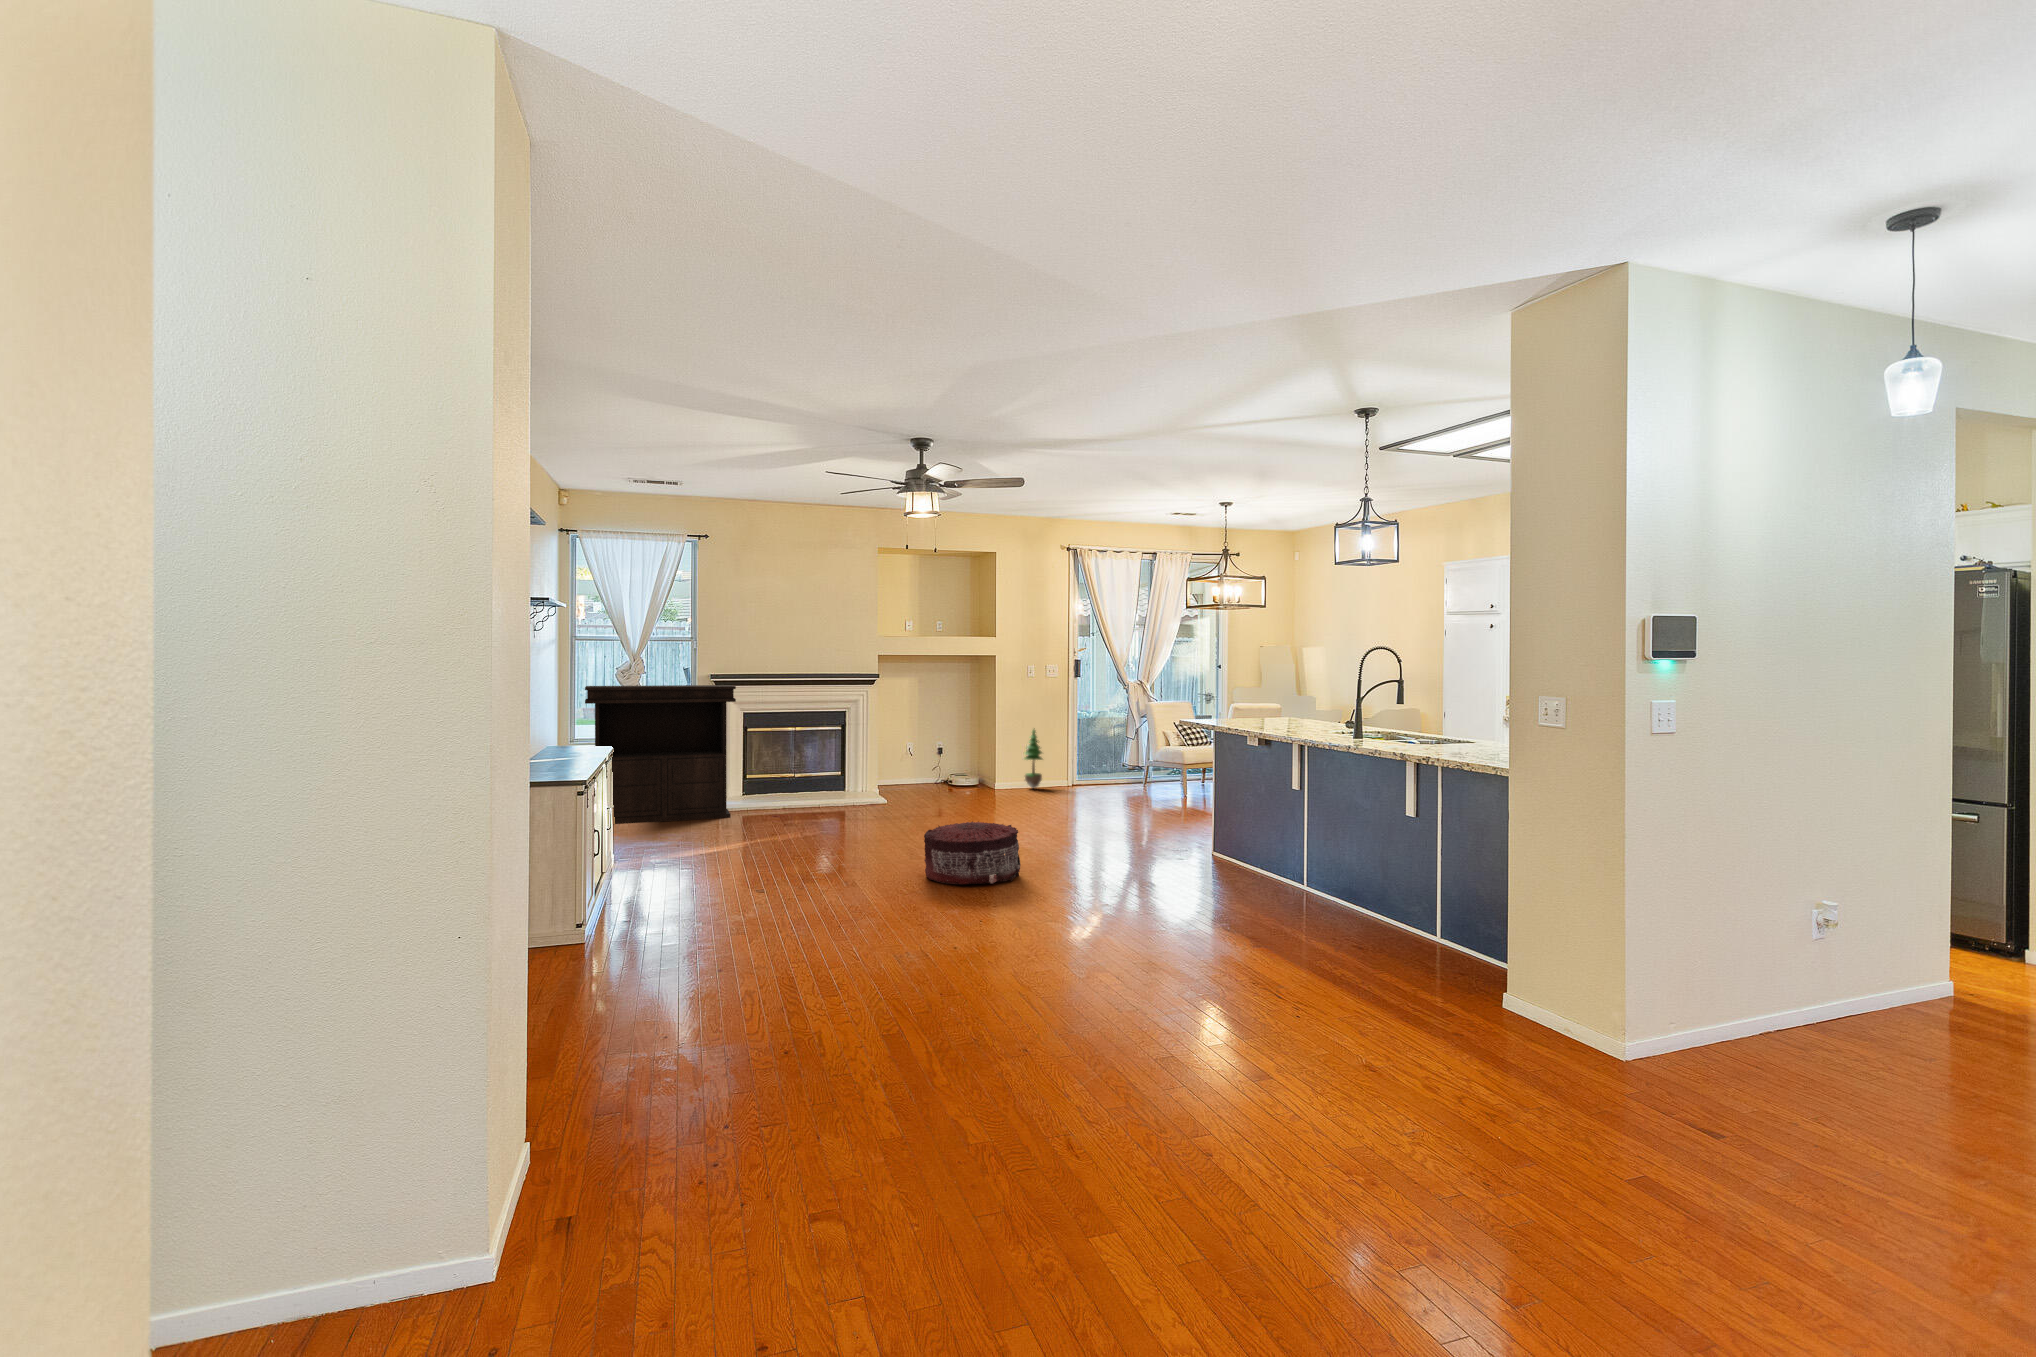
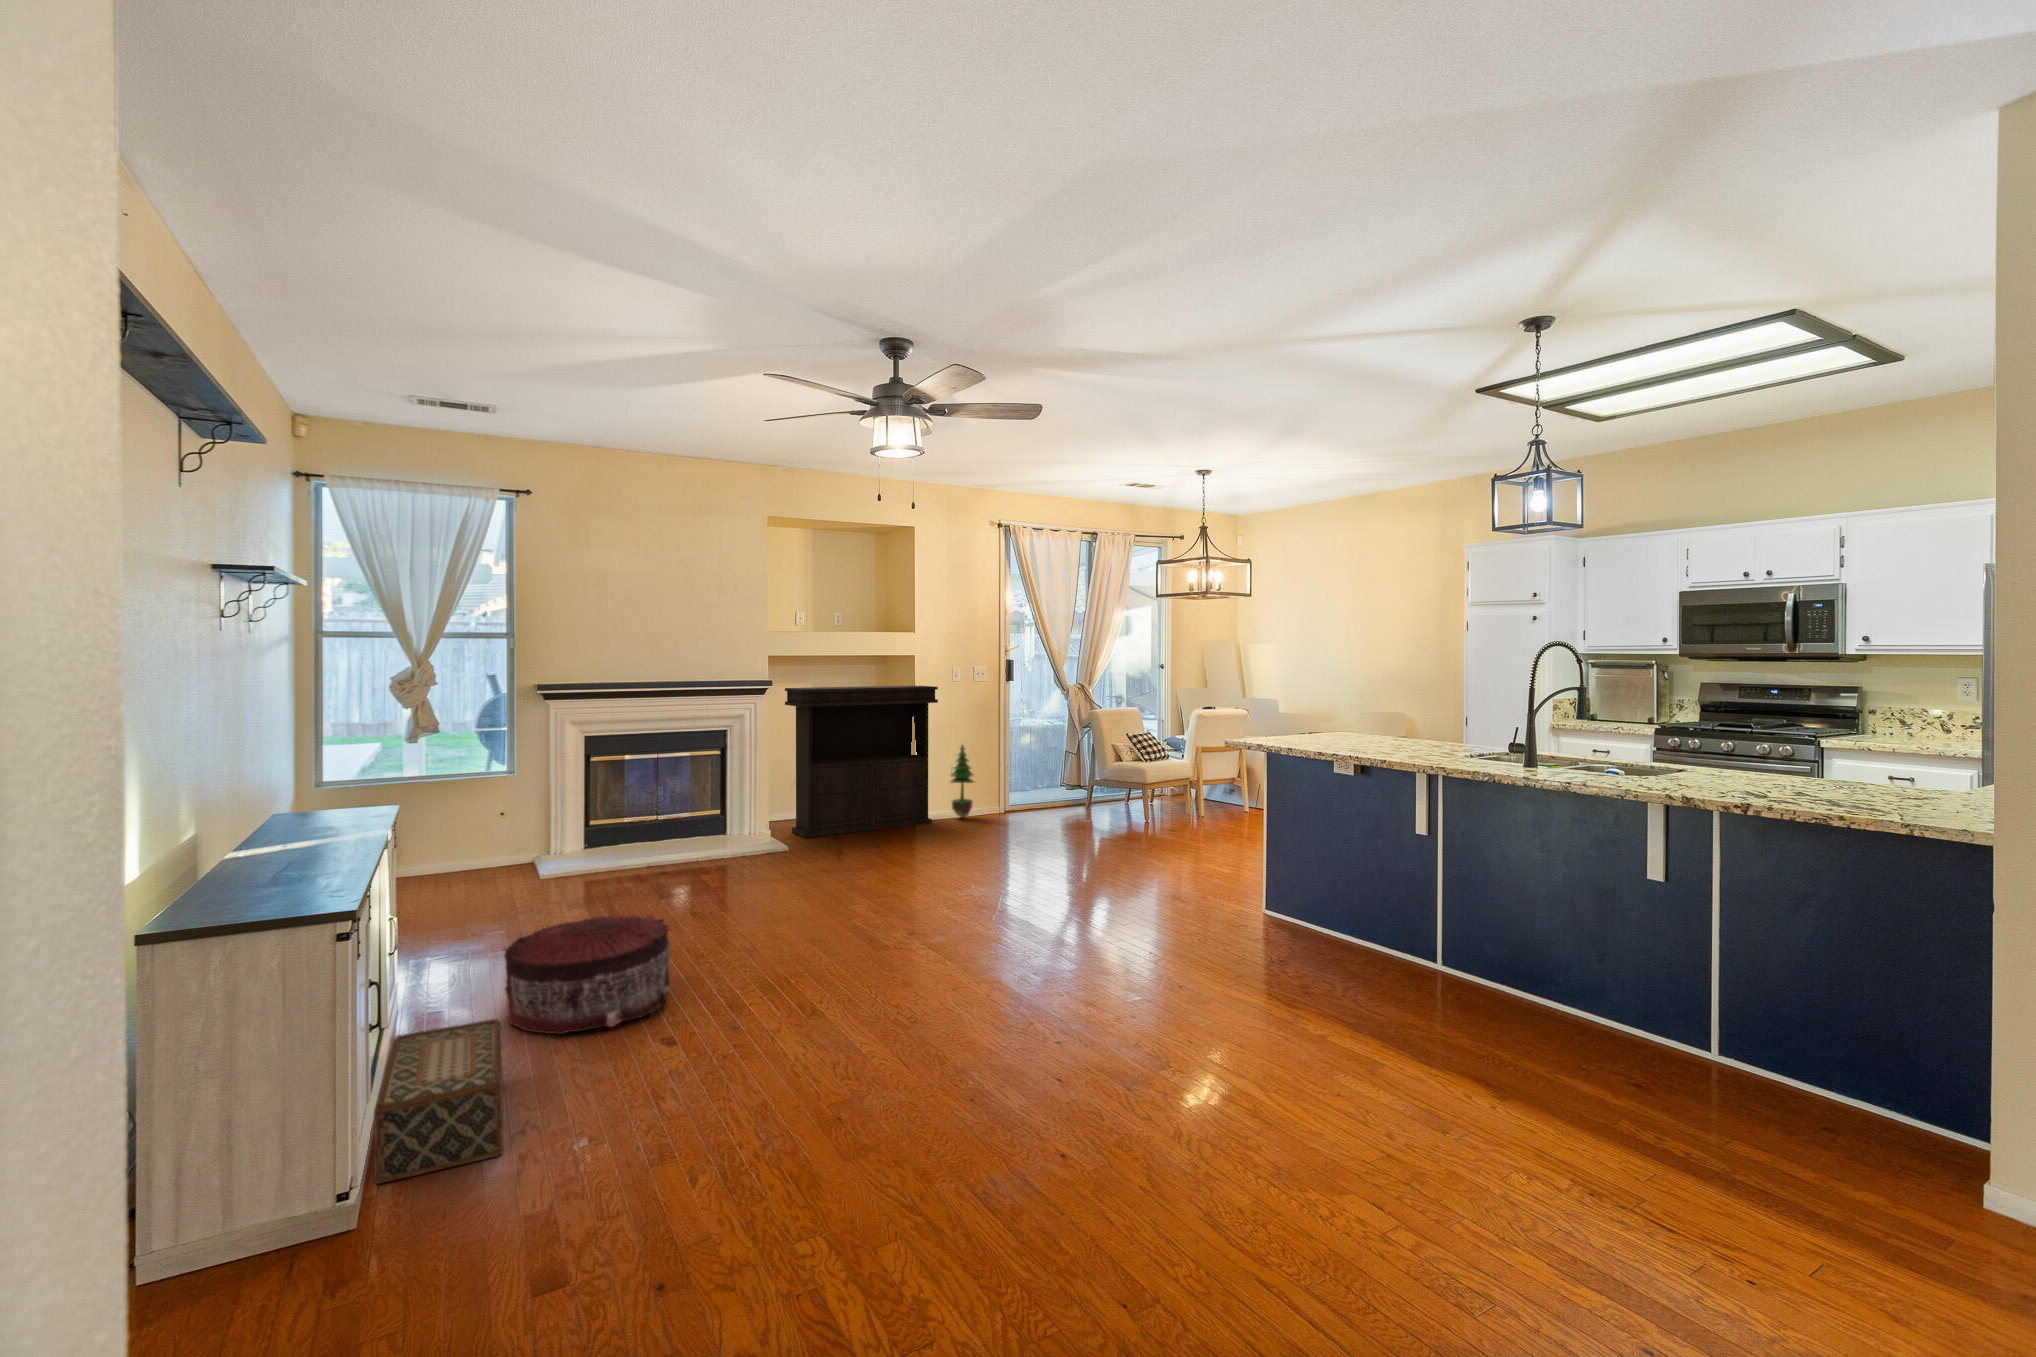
console table: present [585,685,736,824] -> present [785,685,938,838]
pouf: present [924,822,1020,884] -> present [504,915,670,1035]
woven basket: none [601,863,668,928] -> present [374,1018,504,1184]

